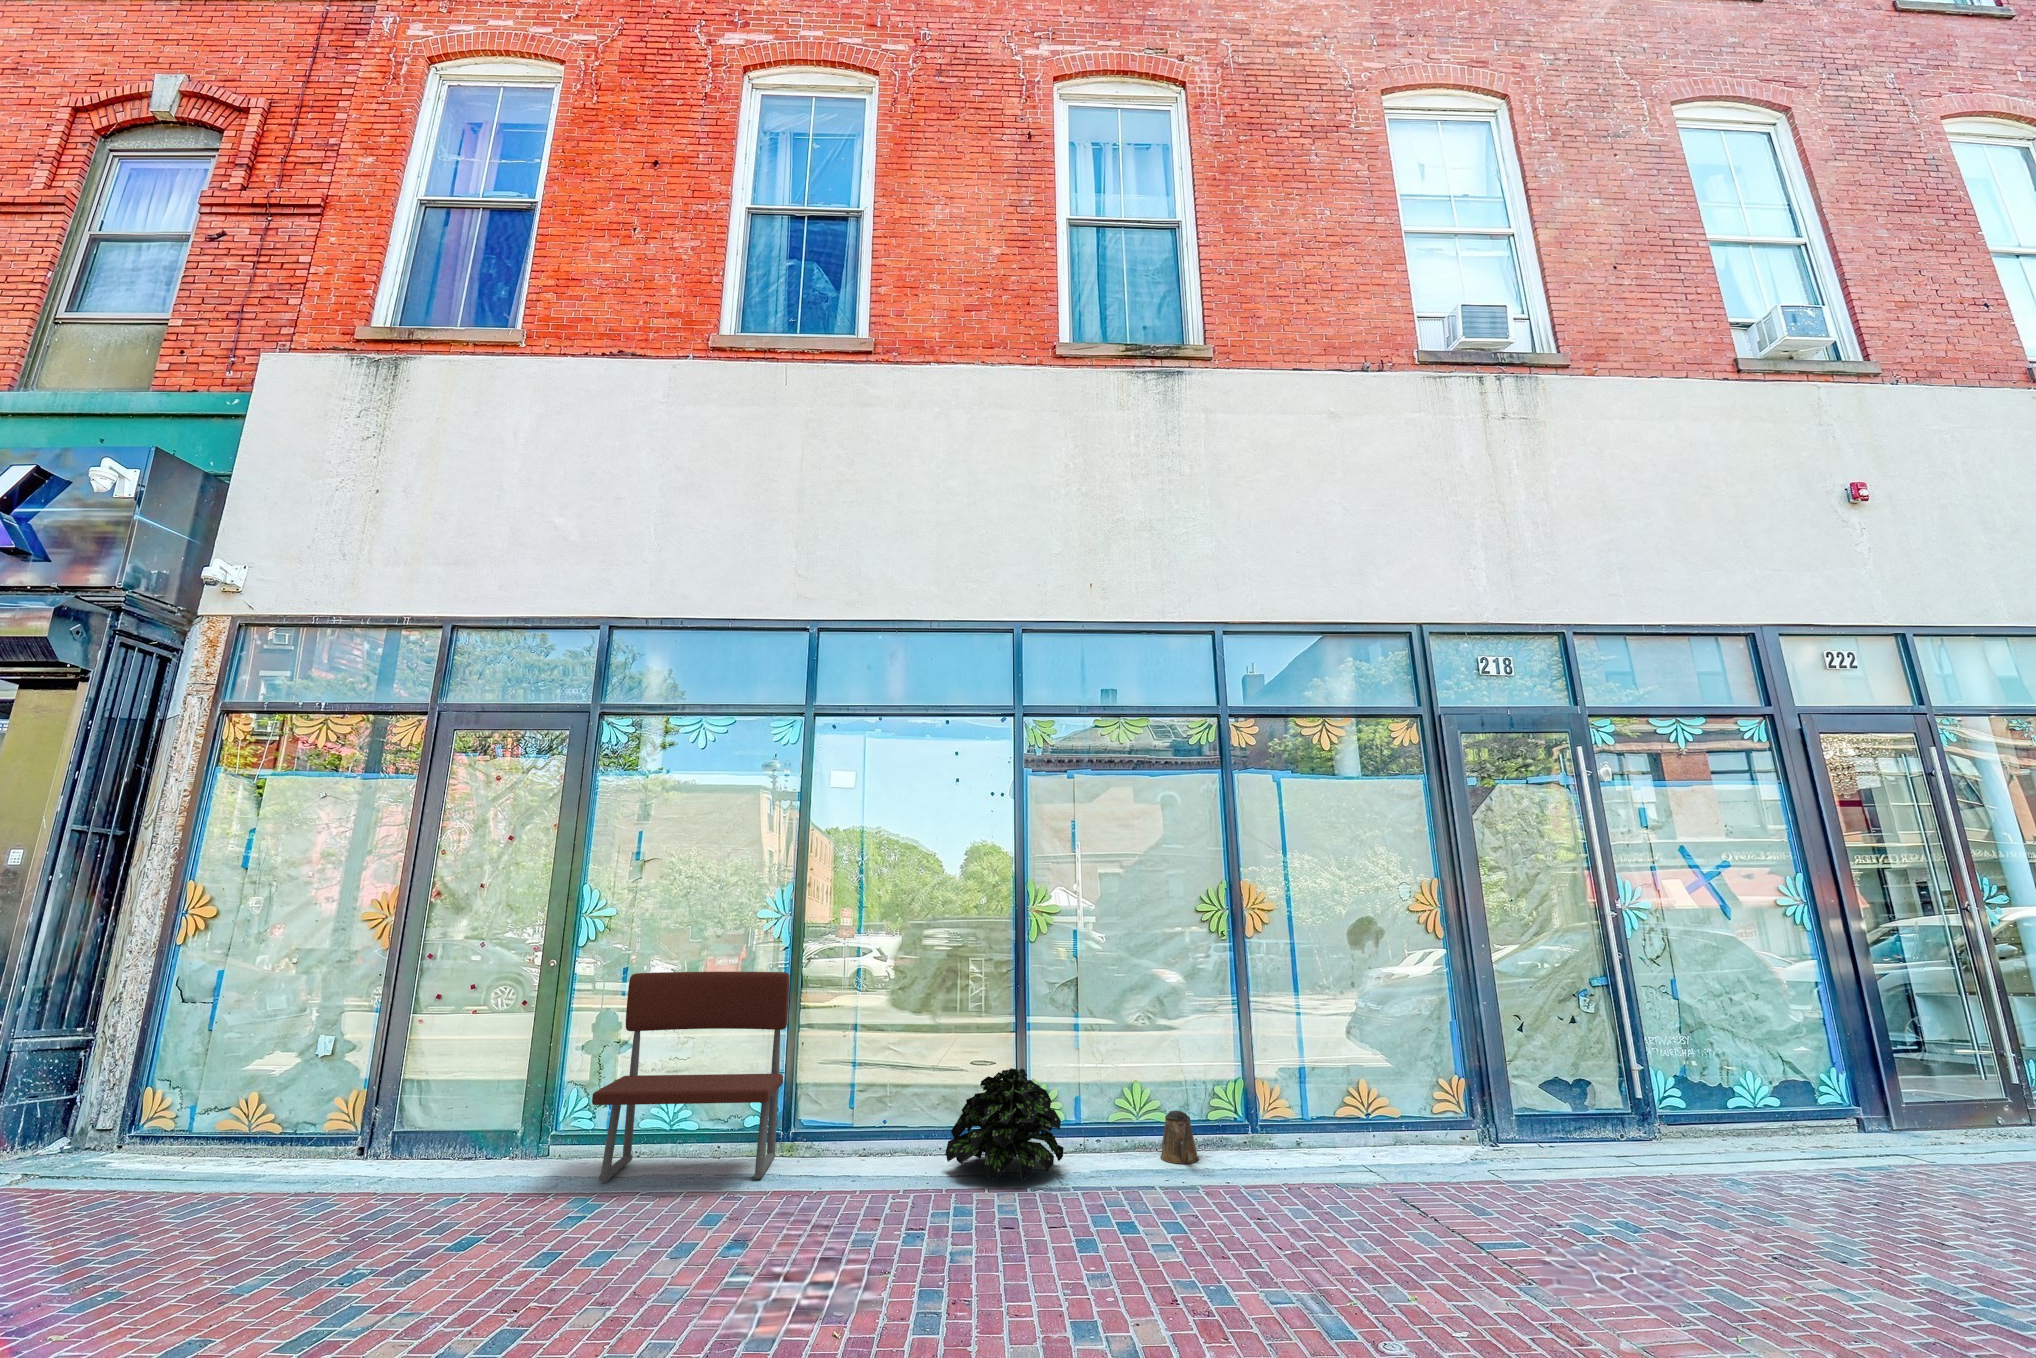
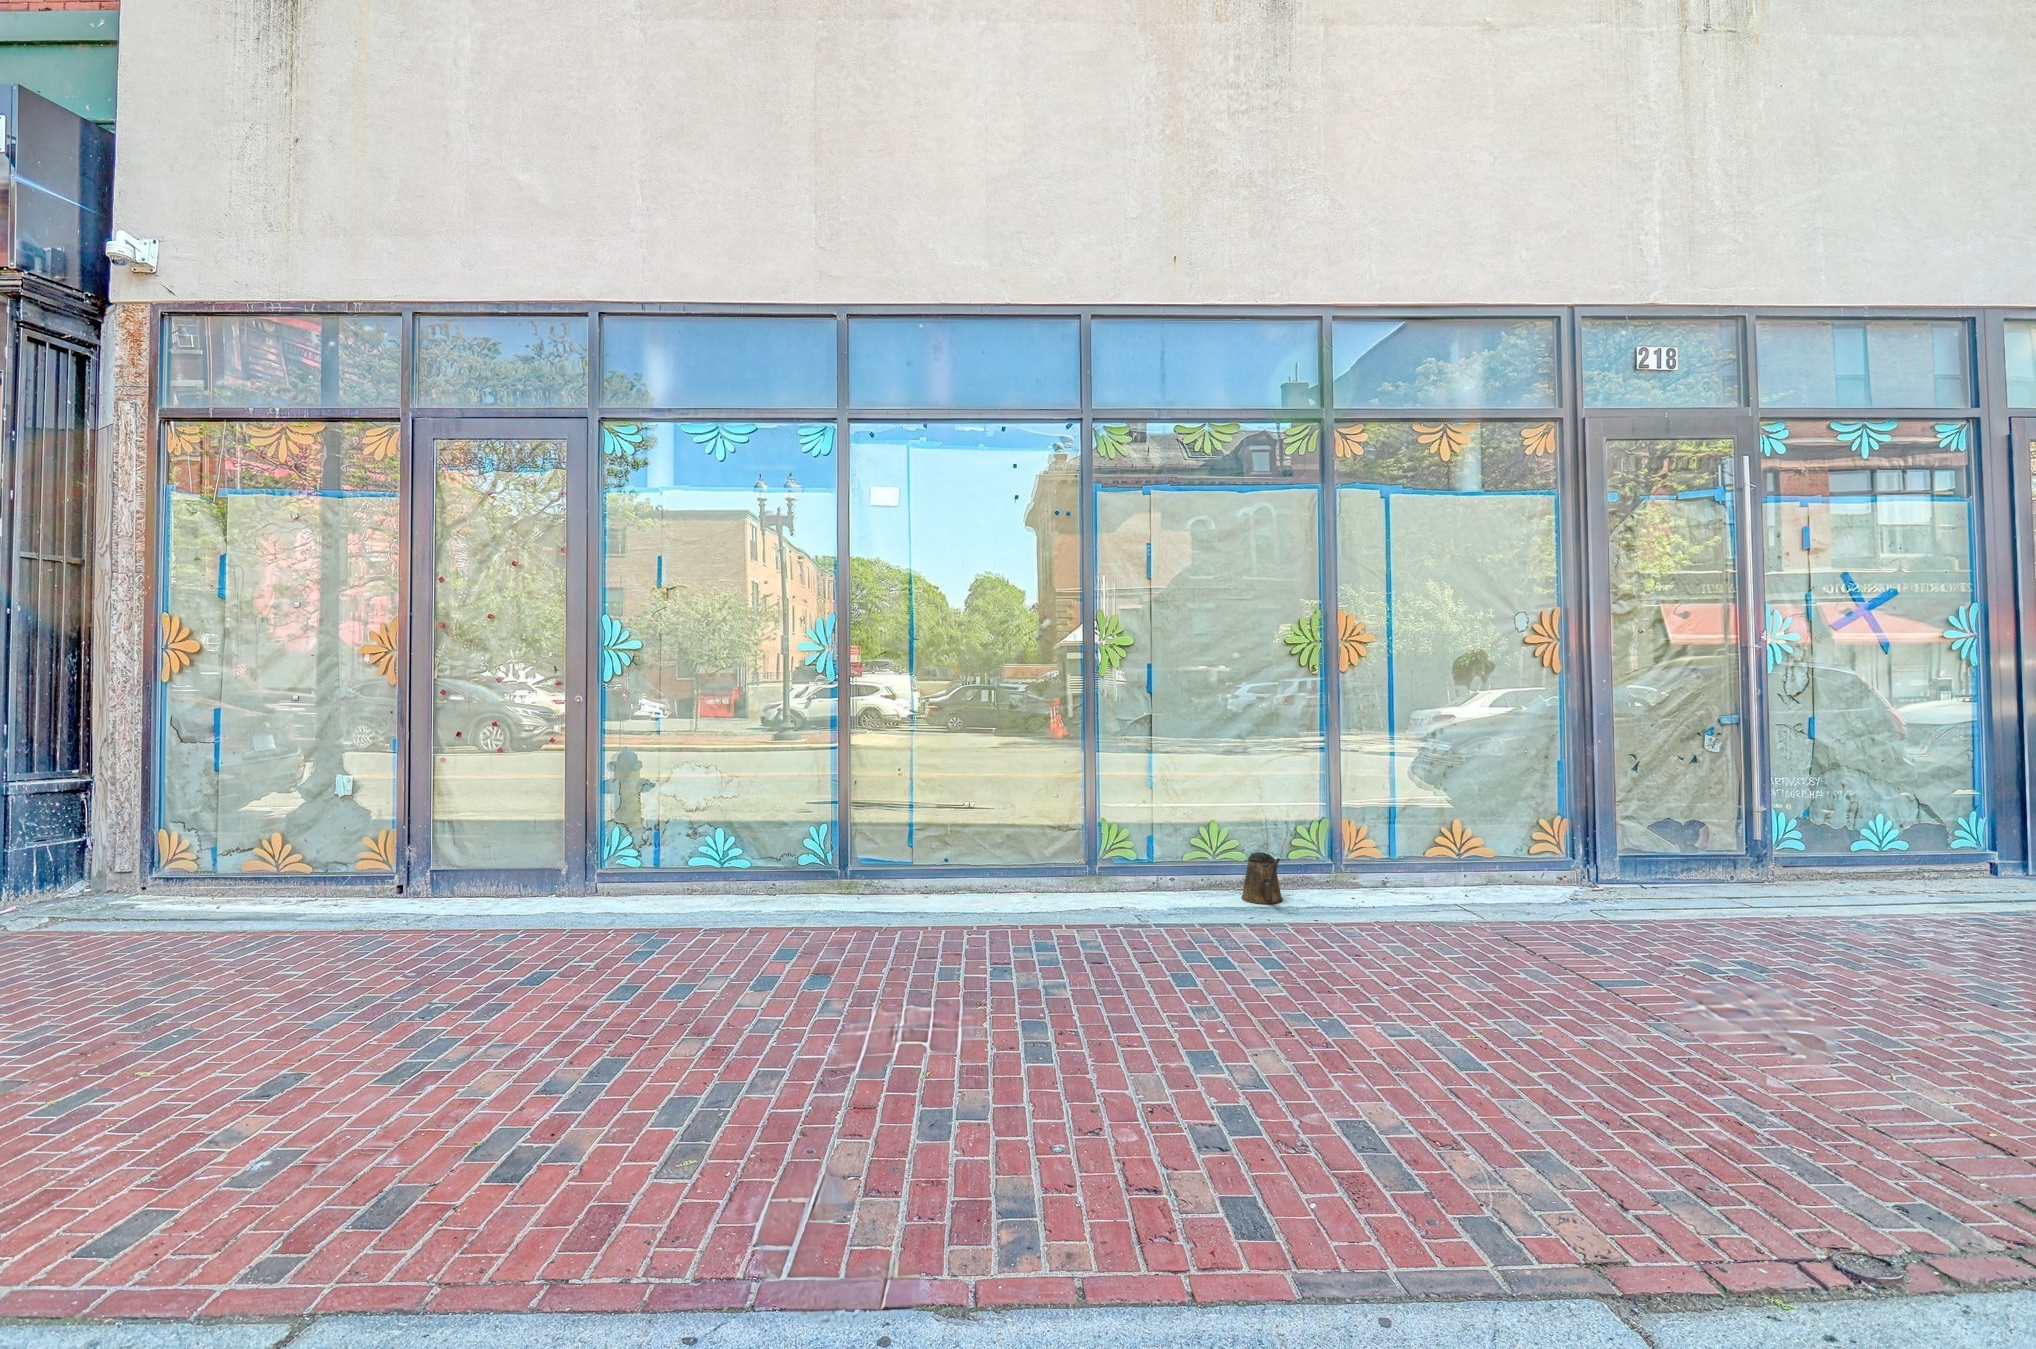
bench: present [592,971,790,1183] -> none [641,711,840,921]
potted plant: present [945,1068,1064,1181] -> none [1017,809,1144,920]

